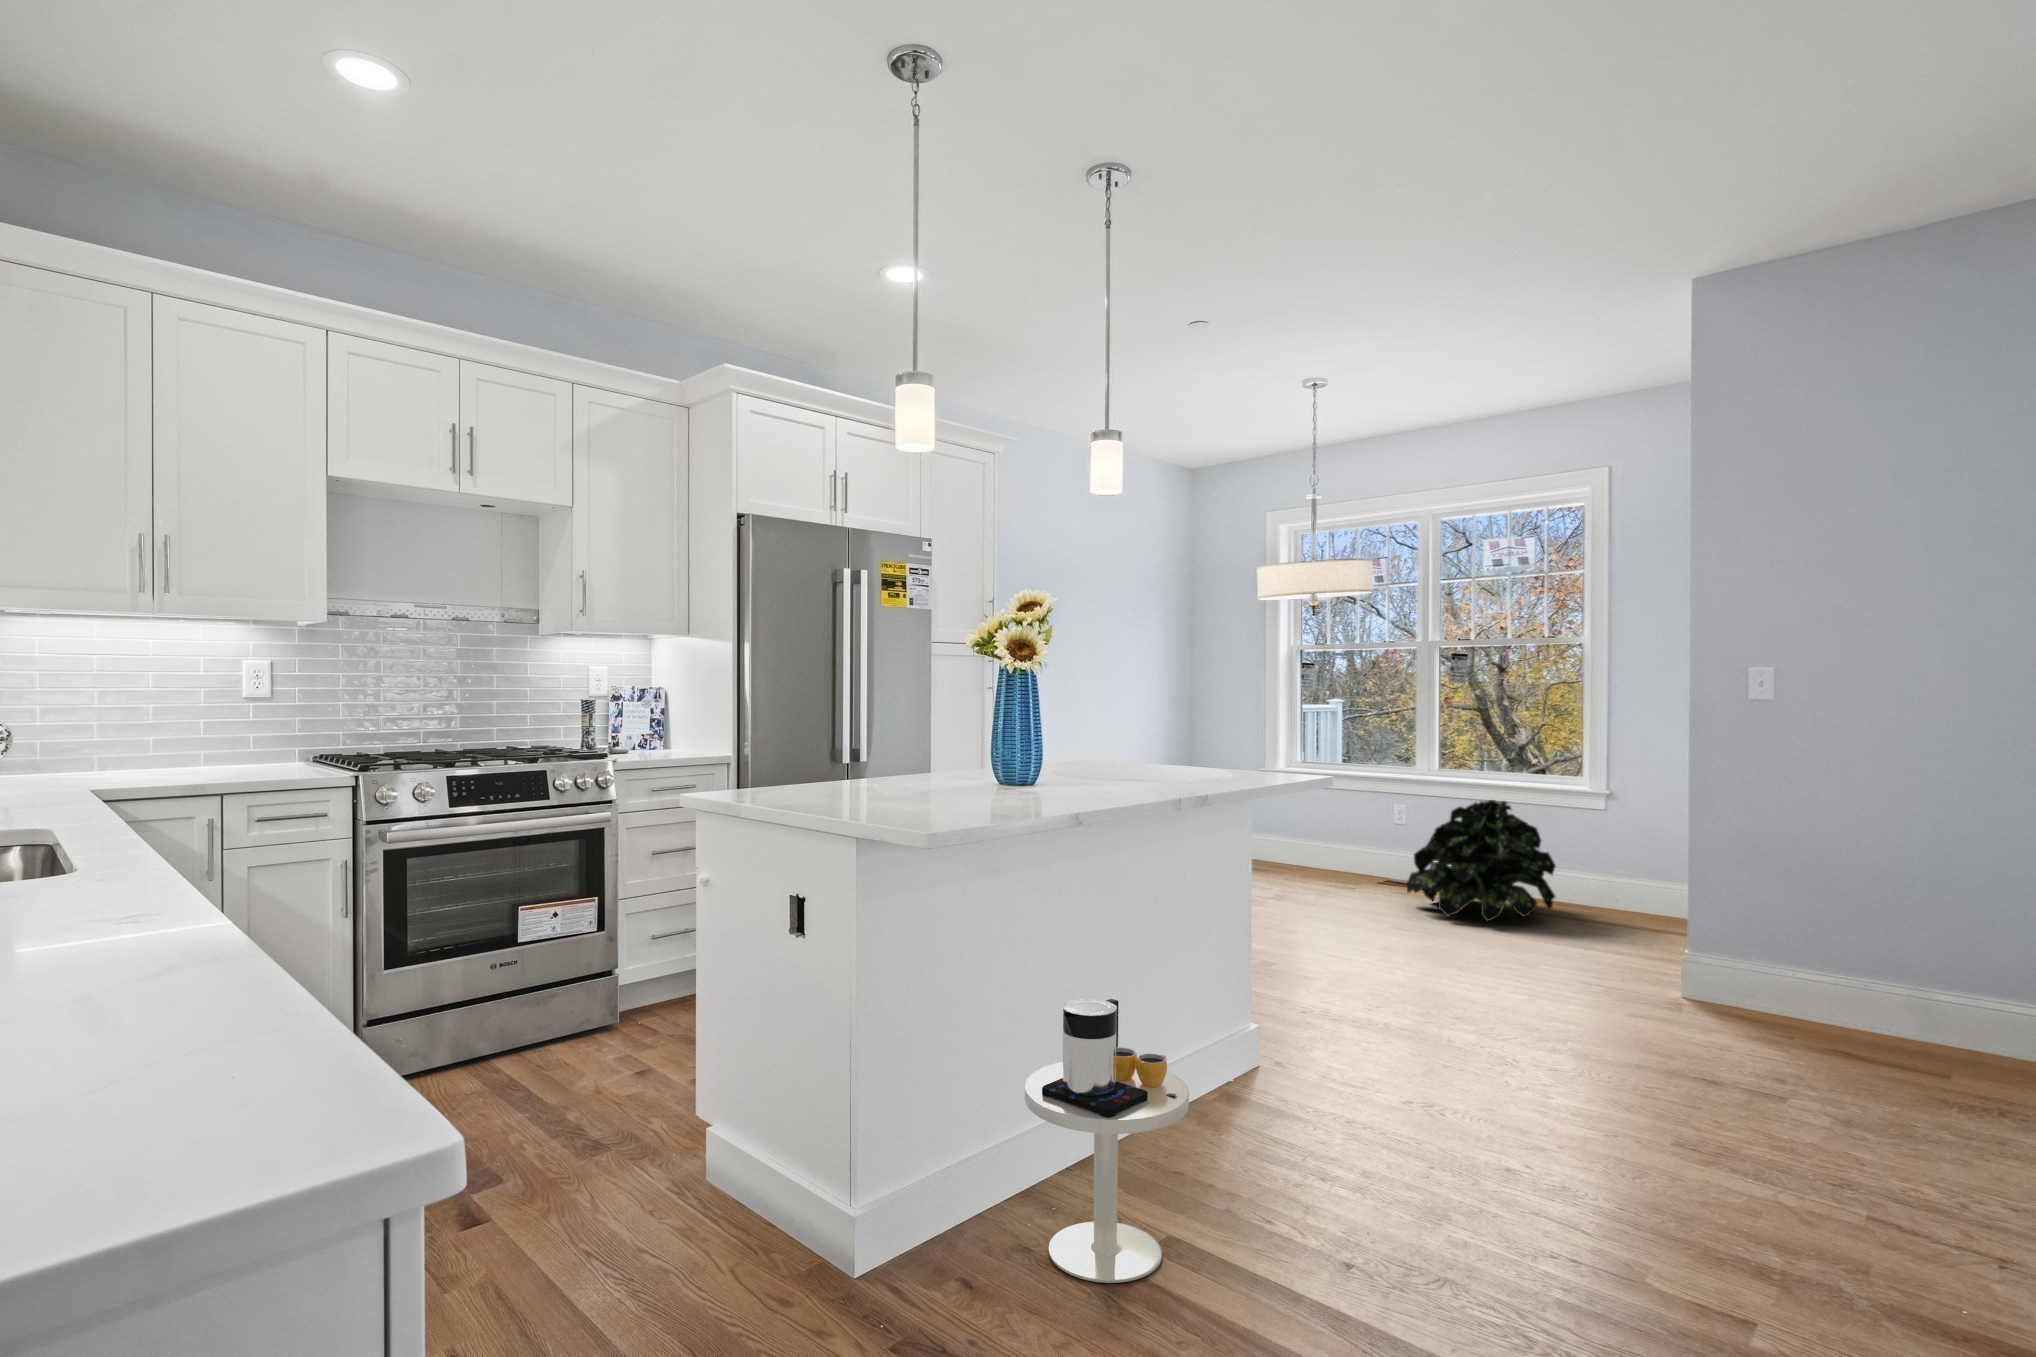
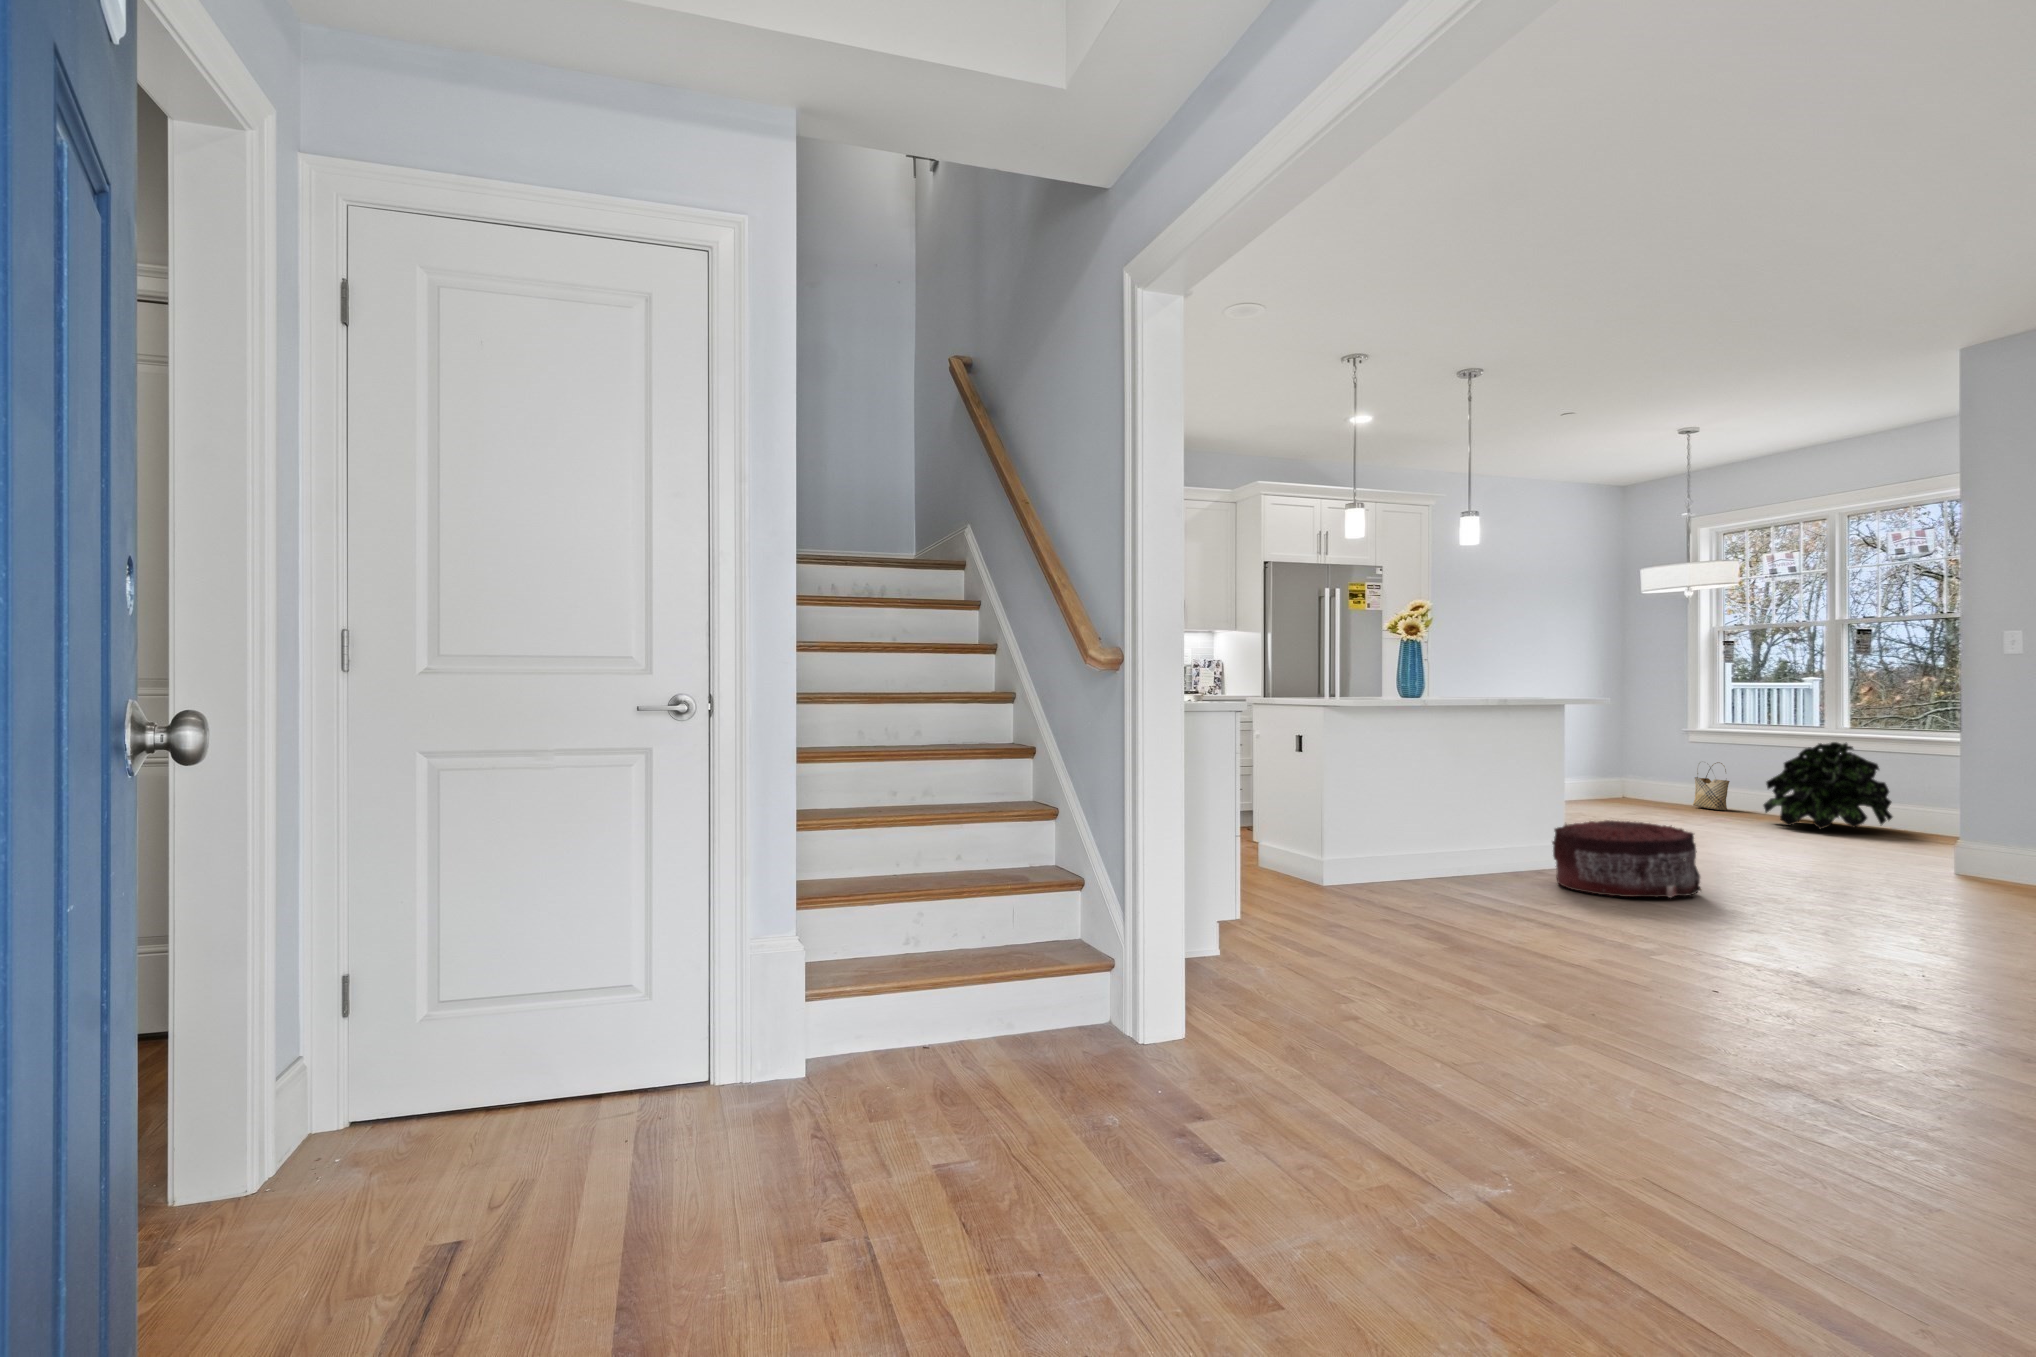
woven basket: none [1303,818,1347,881] -> present [1693,762,1730,810]
side table: present [1025,999,1189,1283] -> none [1405,779,1481,893]
pouf: none [1285,1017,1563,1231] -> present [1552,820,1701,898]

